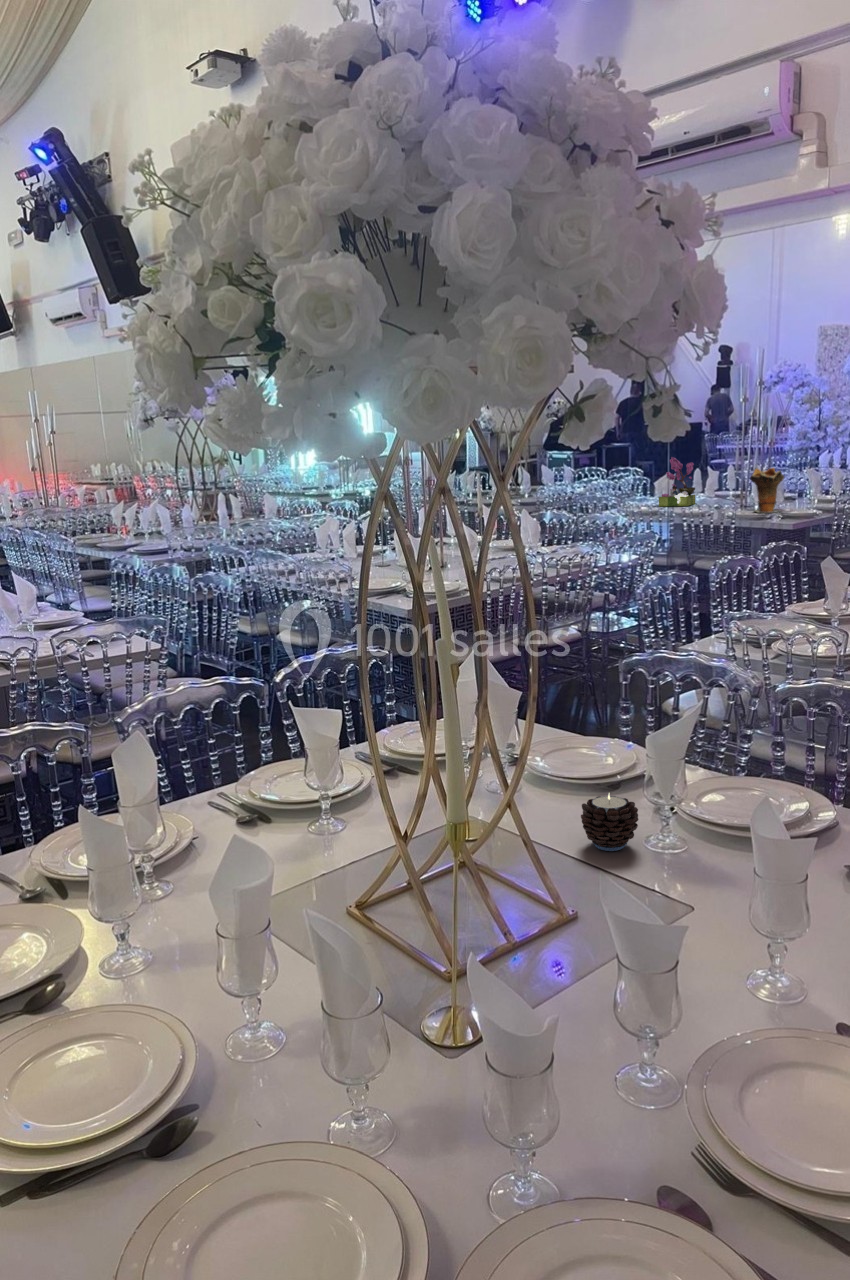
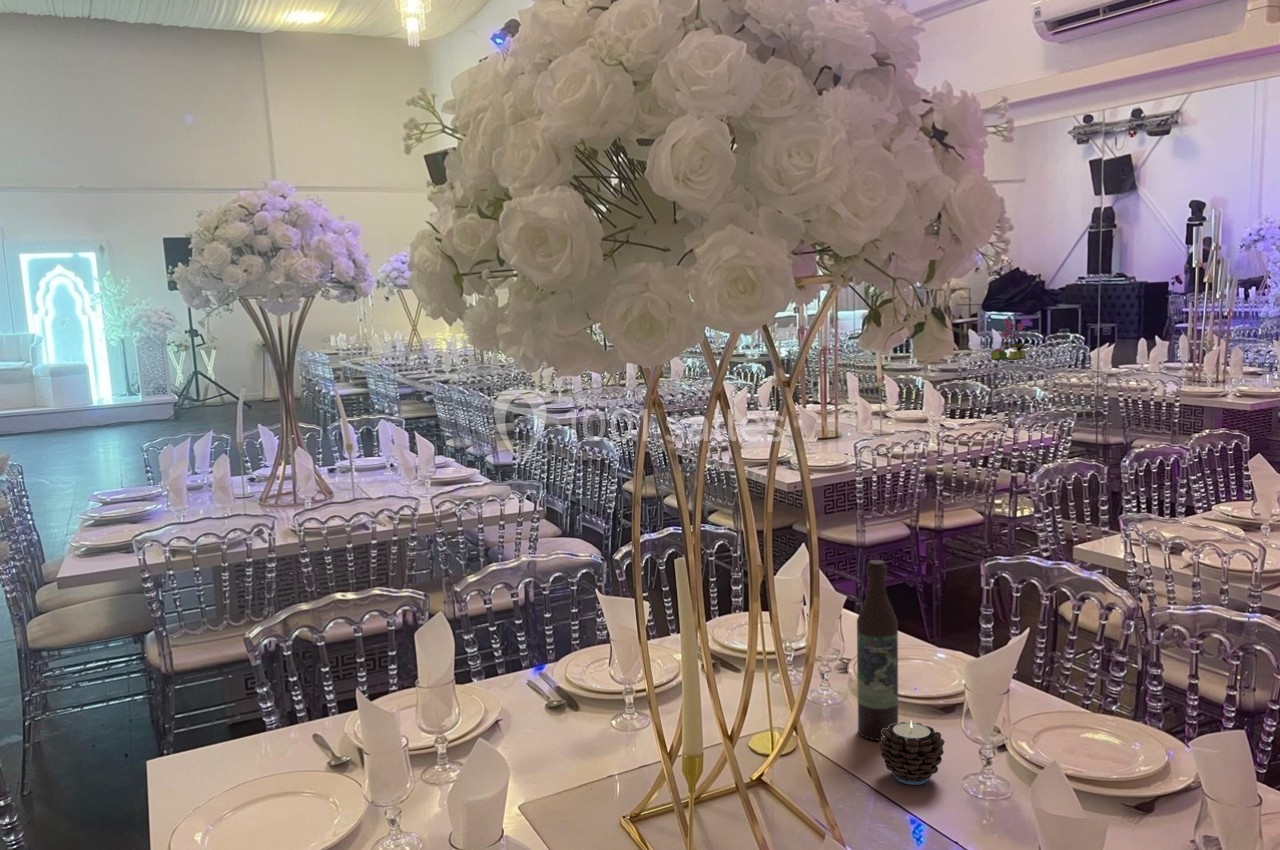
flower arrangement: present [659,457,695,507] -> present [992,318,1025,359]
decorative vase: present [750,468,784,513] -> none [1198,341,1240,391]
wine bottle: none [546,651,586,818] -> present [857,560,898,741]

